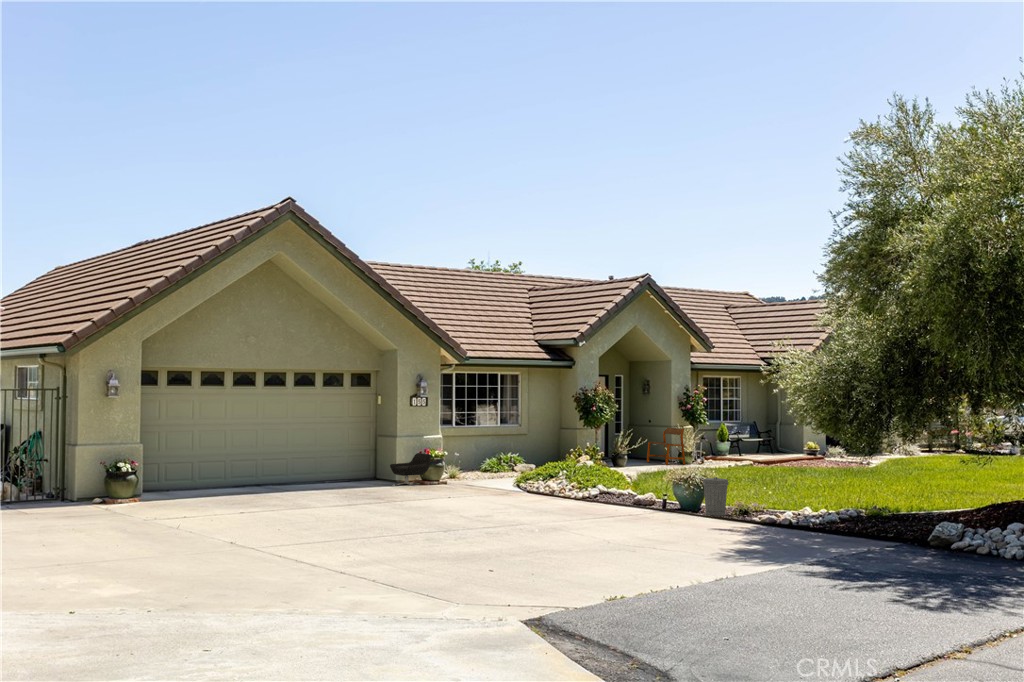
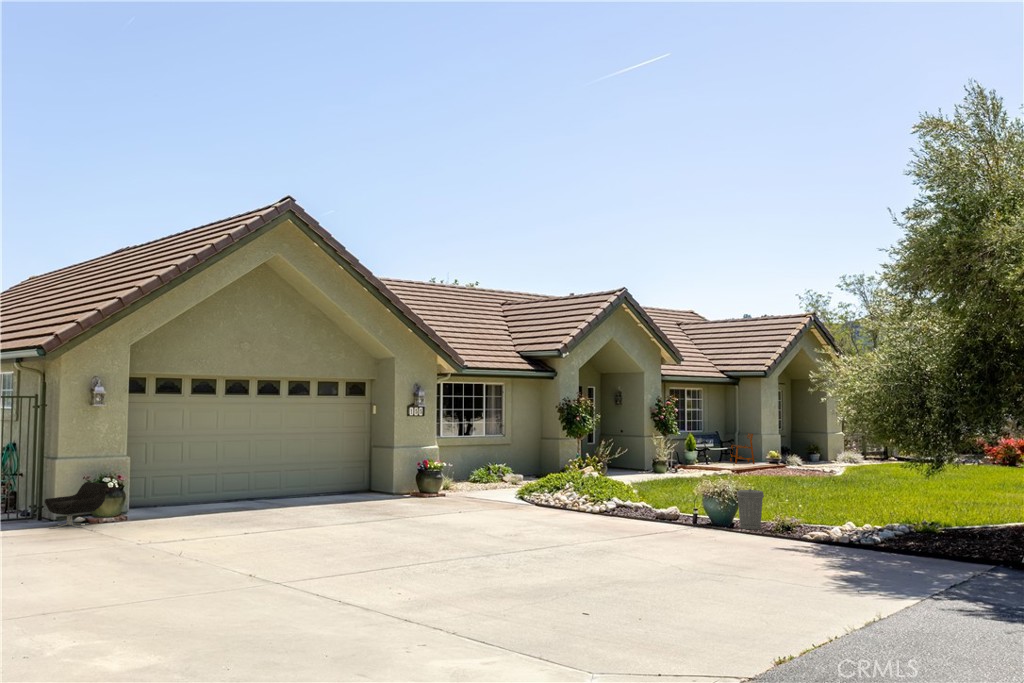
bench: present [647,427,685,465] -> present [730,433,755,464]
lounge chair: present [390,453,431,486] -> present [45,482,107,529]

